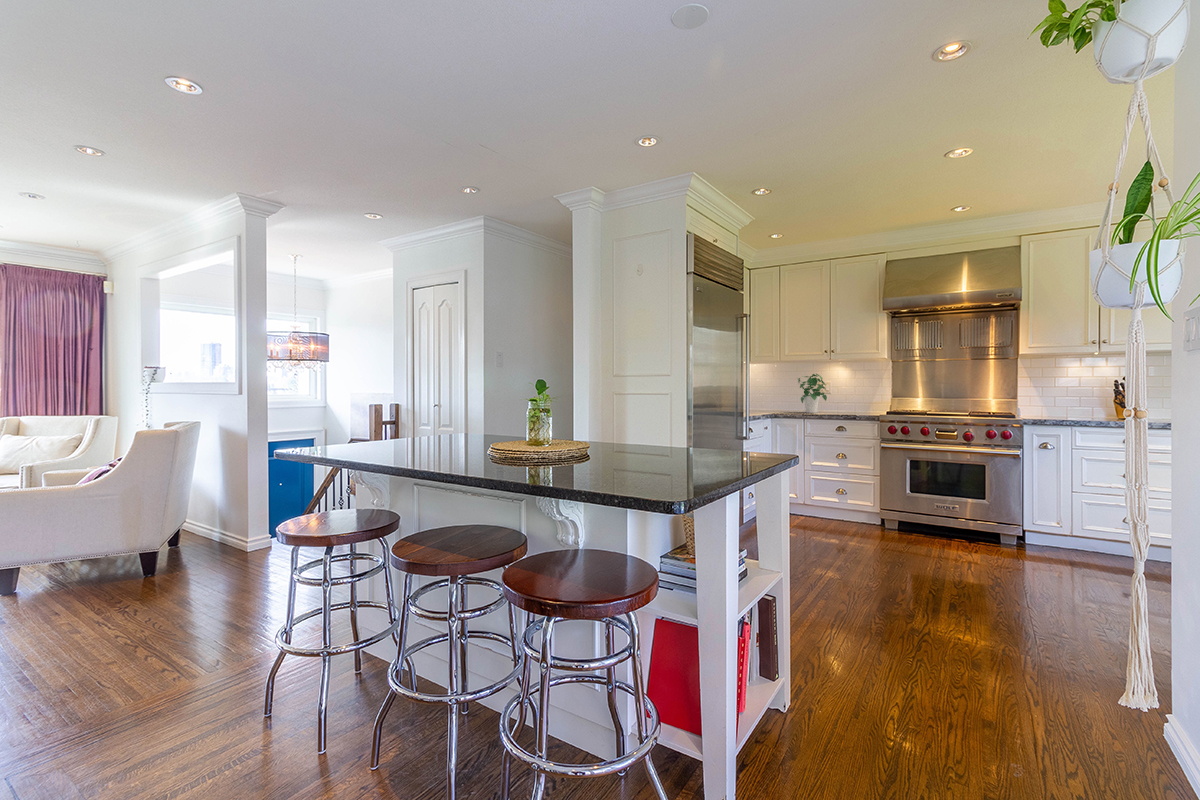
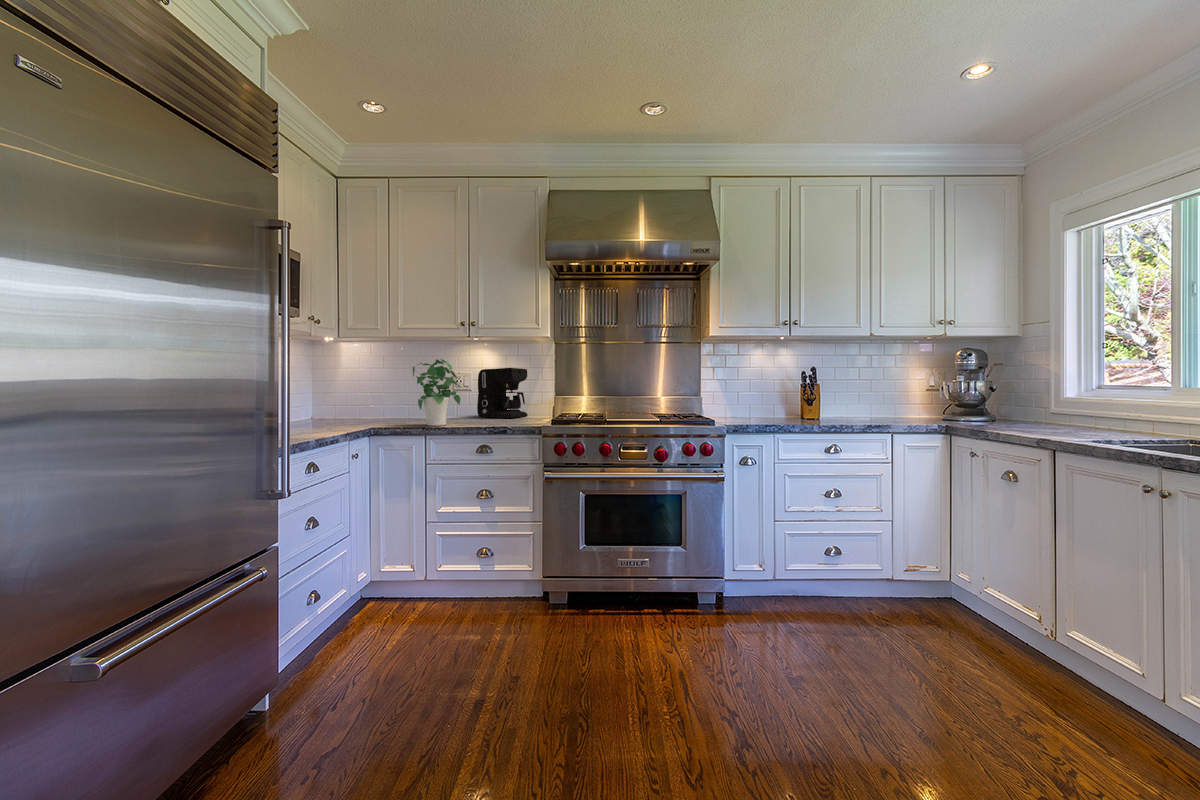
coffee maker: none [836,378,872,410] -> present [477,368,528,418]

